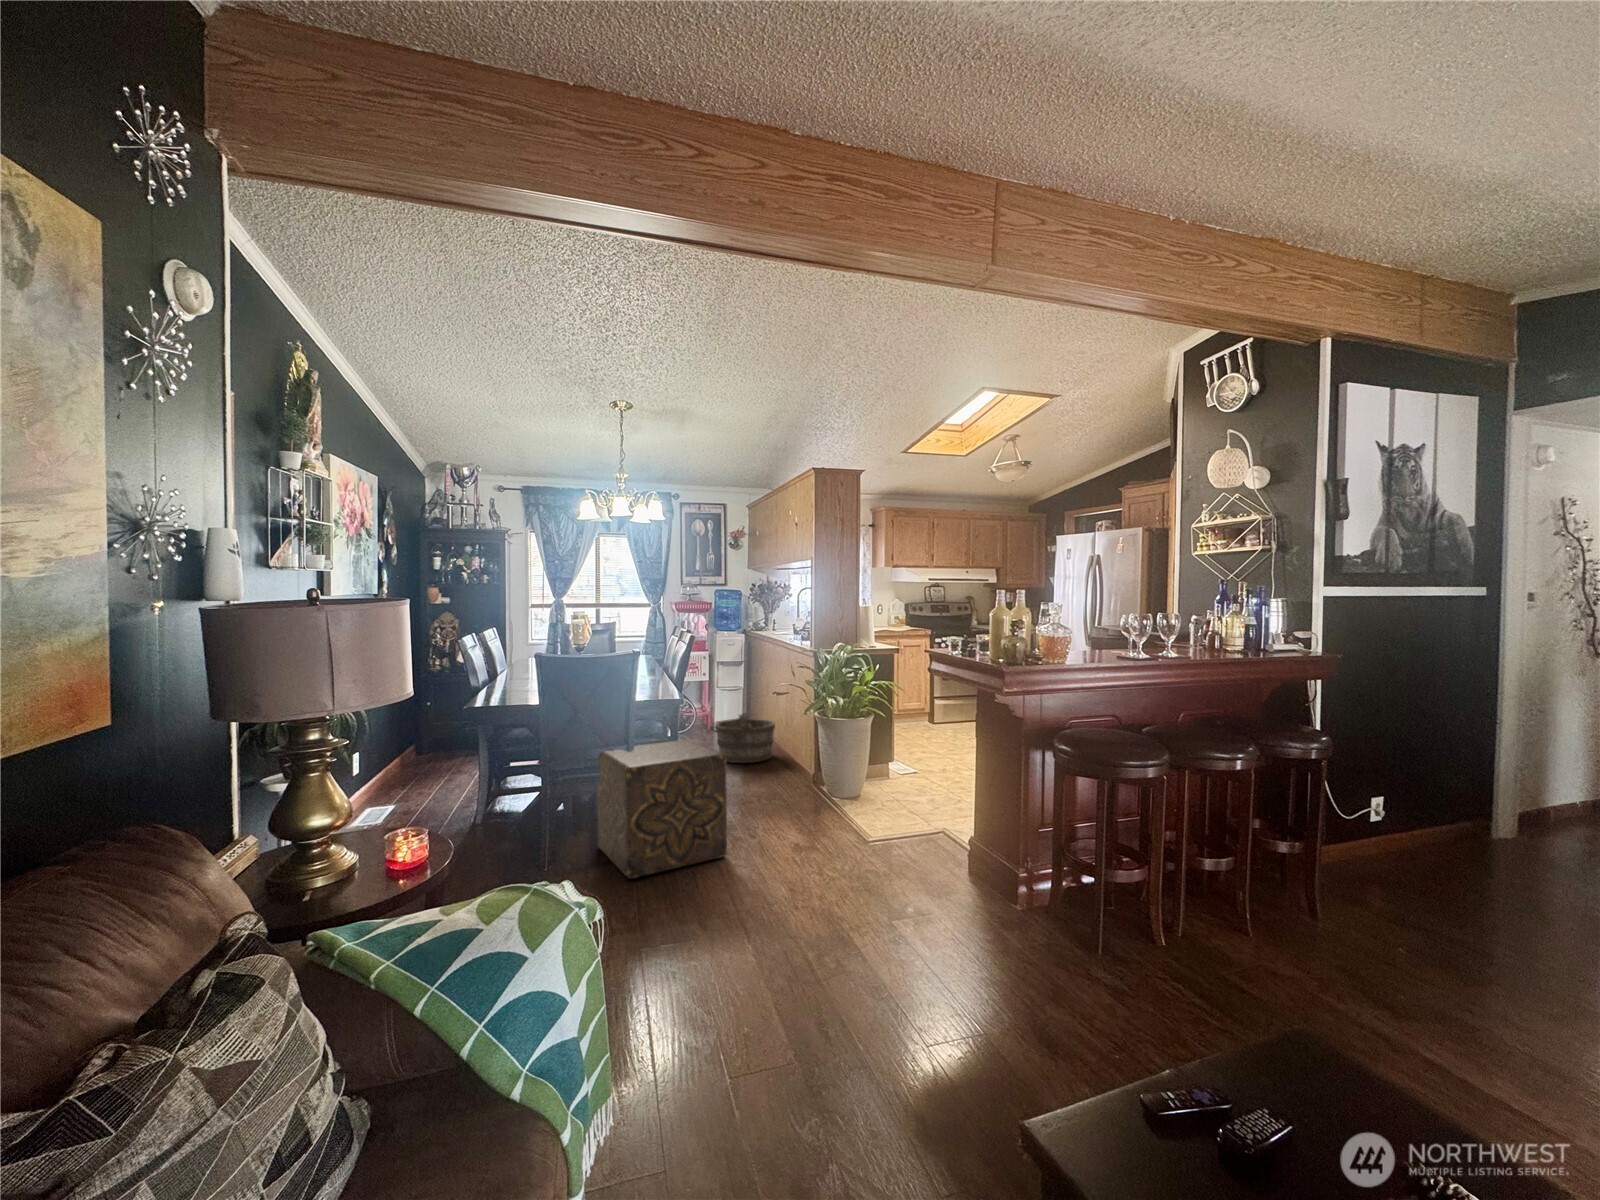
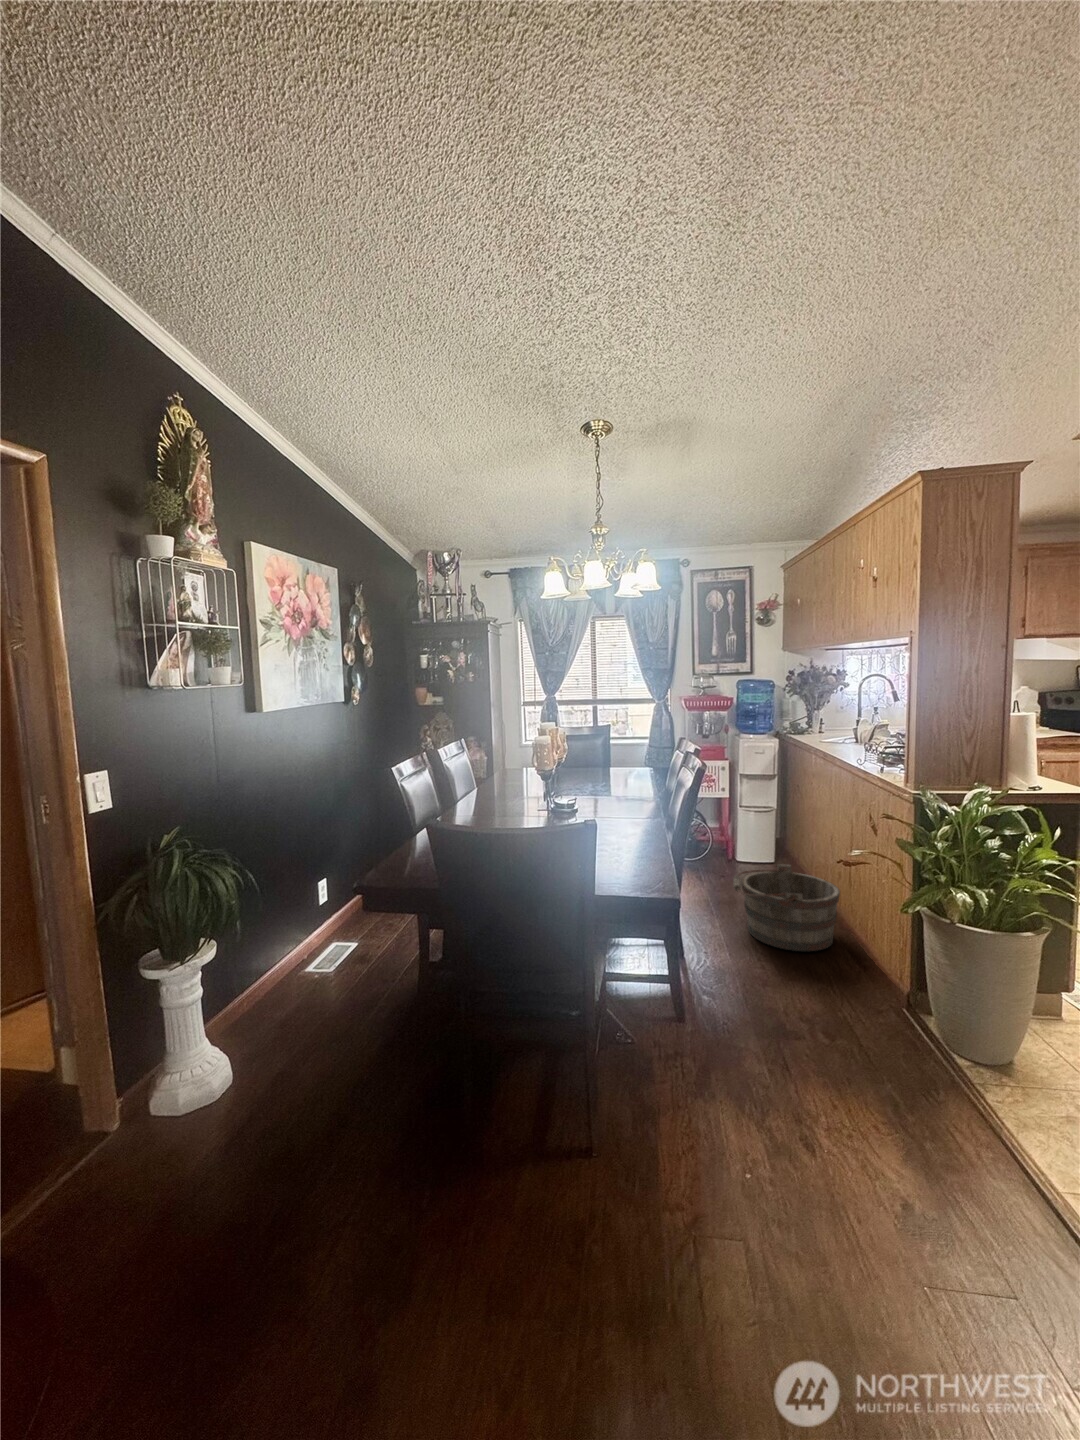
ottoman: present [598,740,727,878] -> none [536,982,793,1356]

